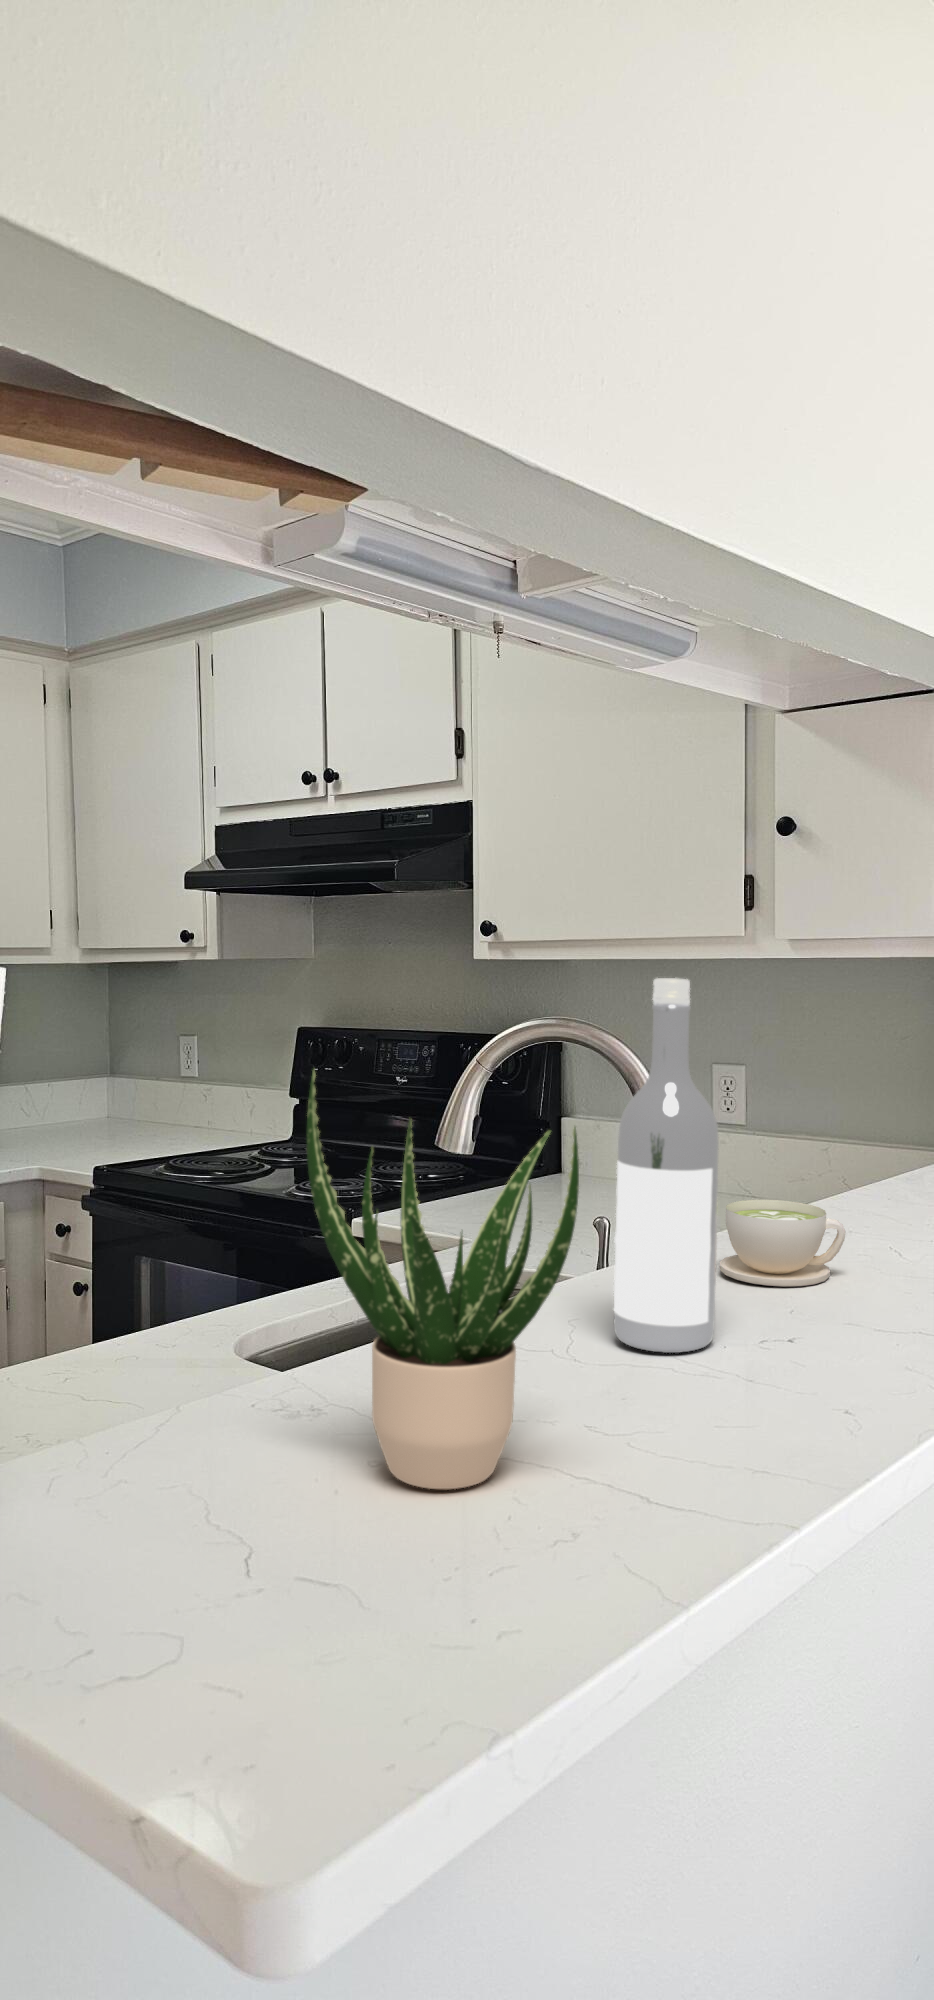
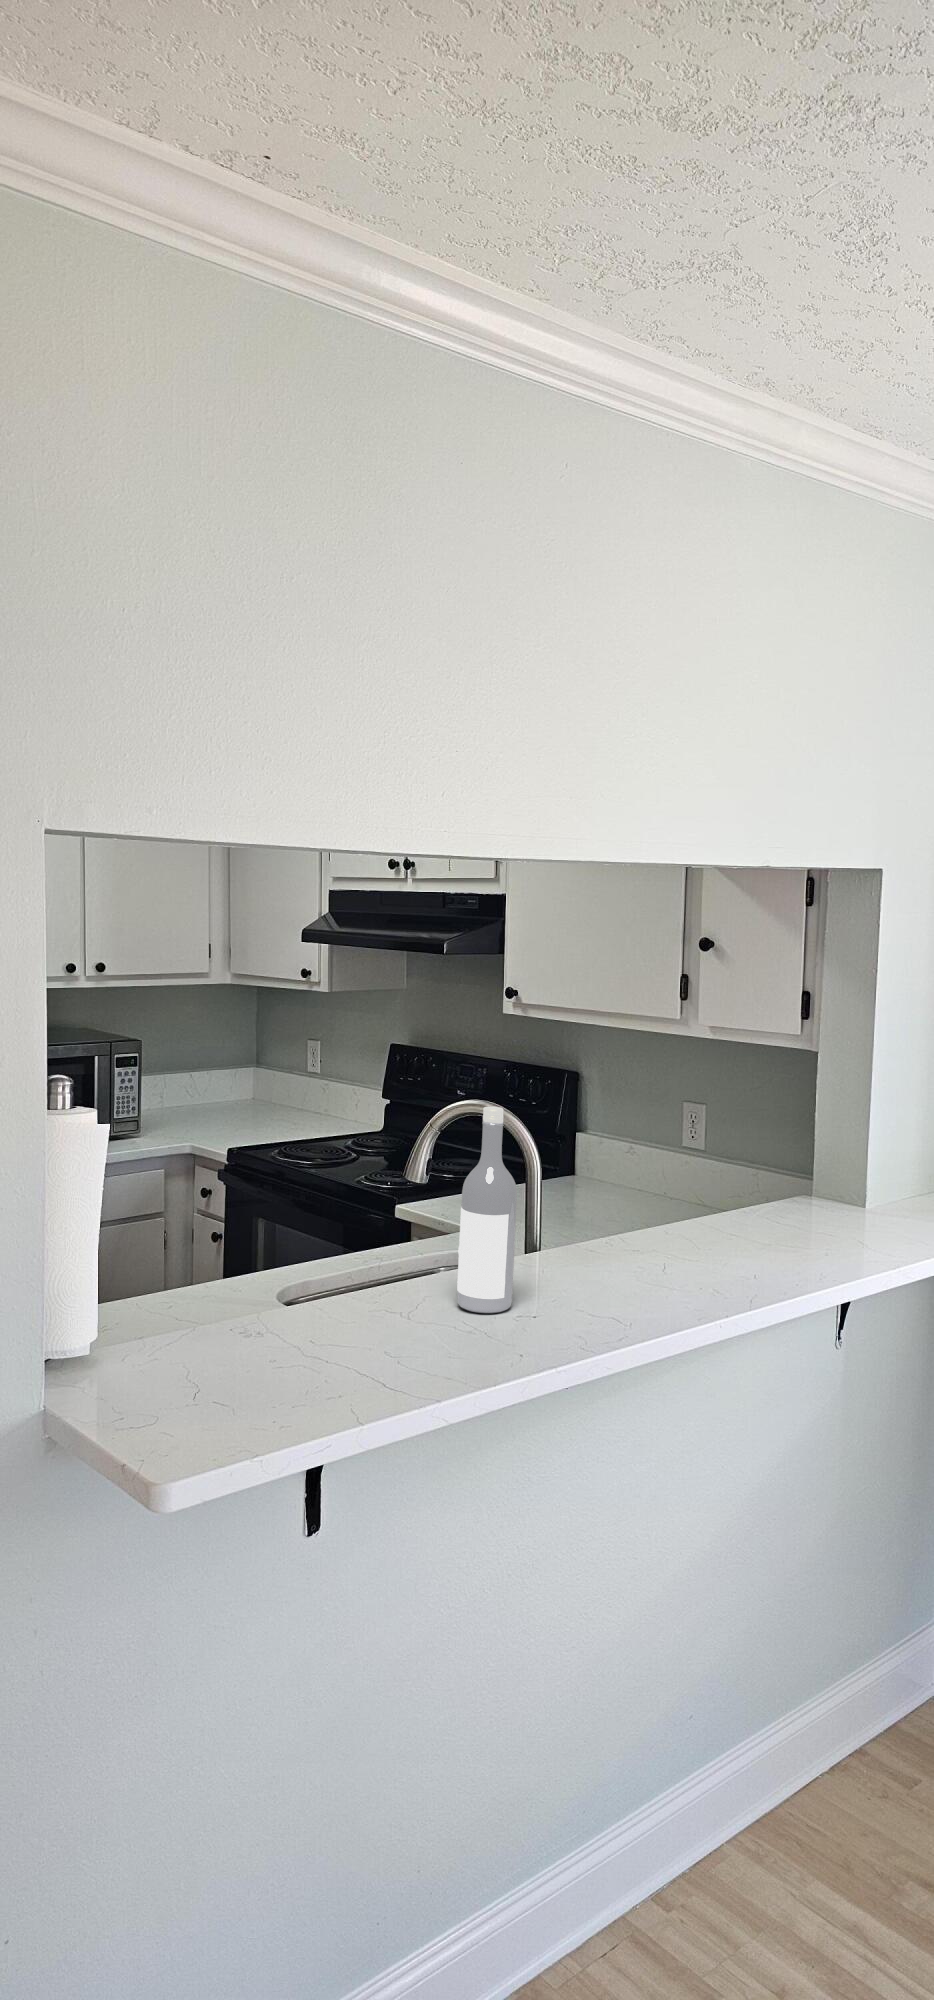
potted plant: present [307,1069,579,1489] -> none [267,1165,392,1369]
coffee cup: present [720,1200,846,1287] -> none [554,1224,629,1279]

